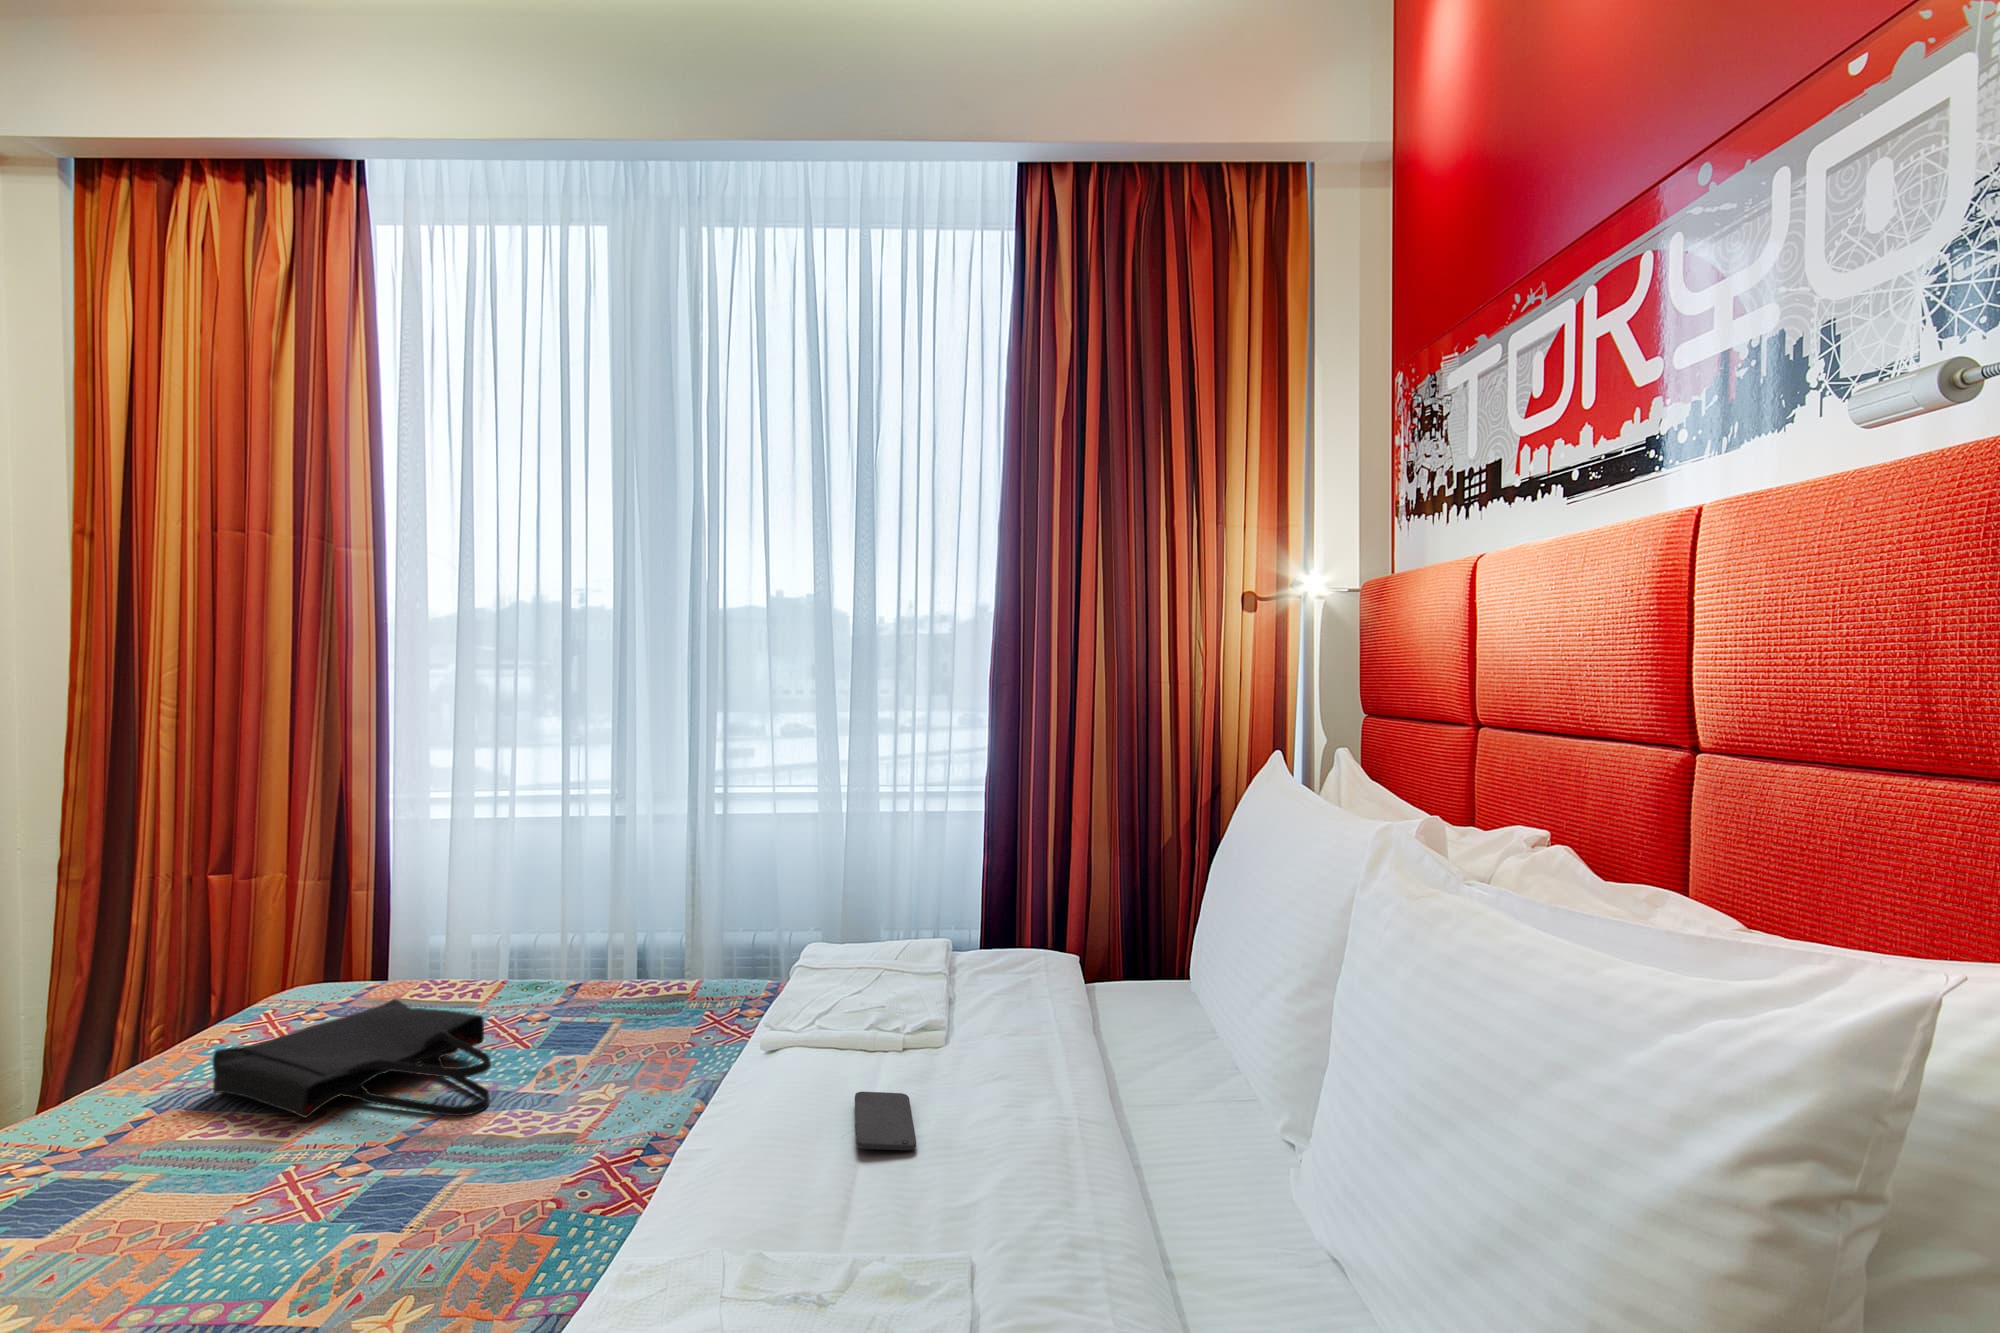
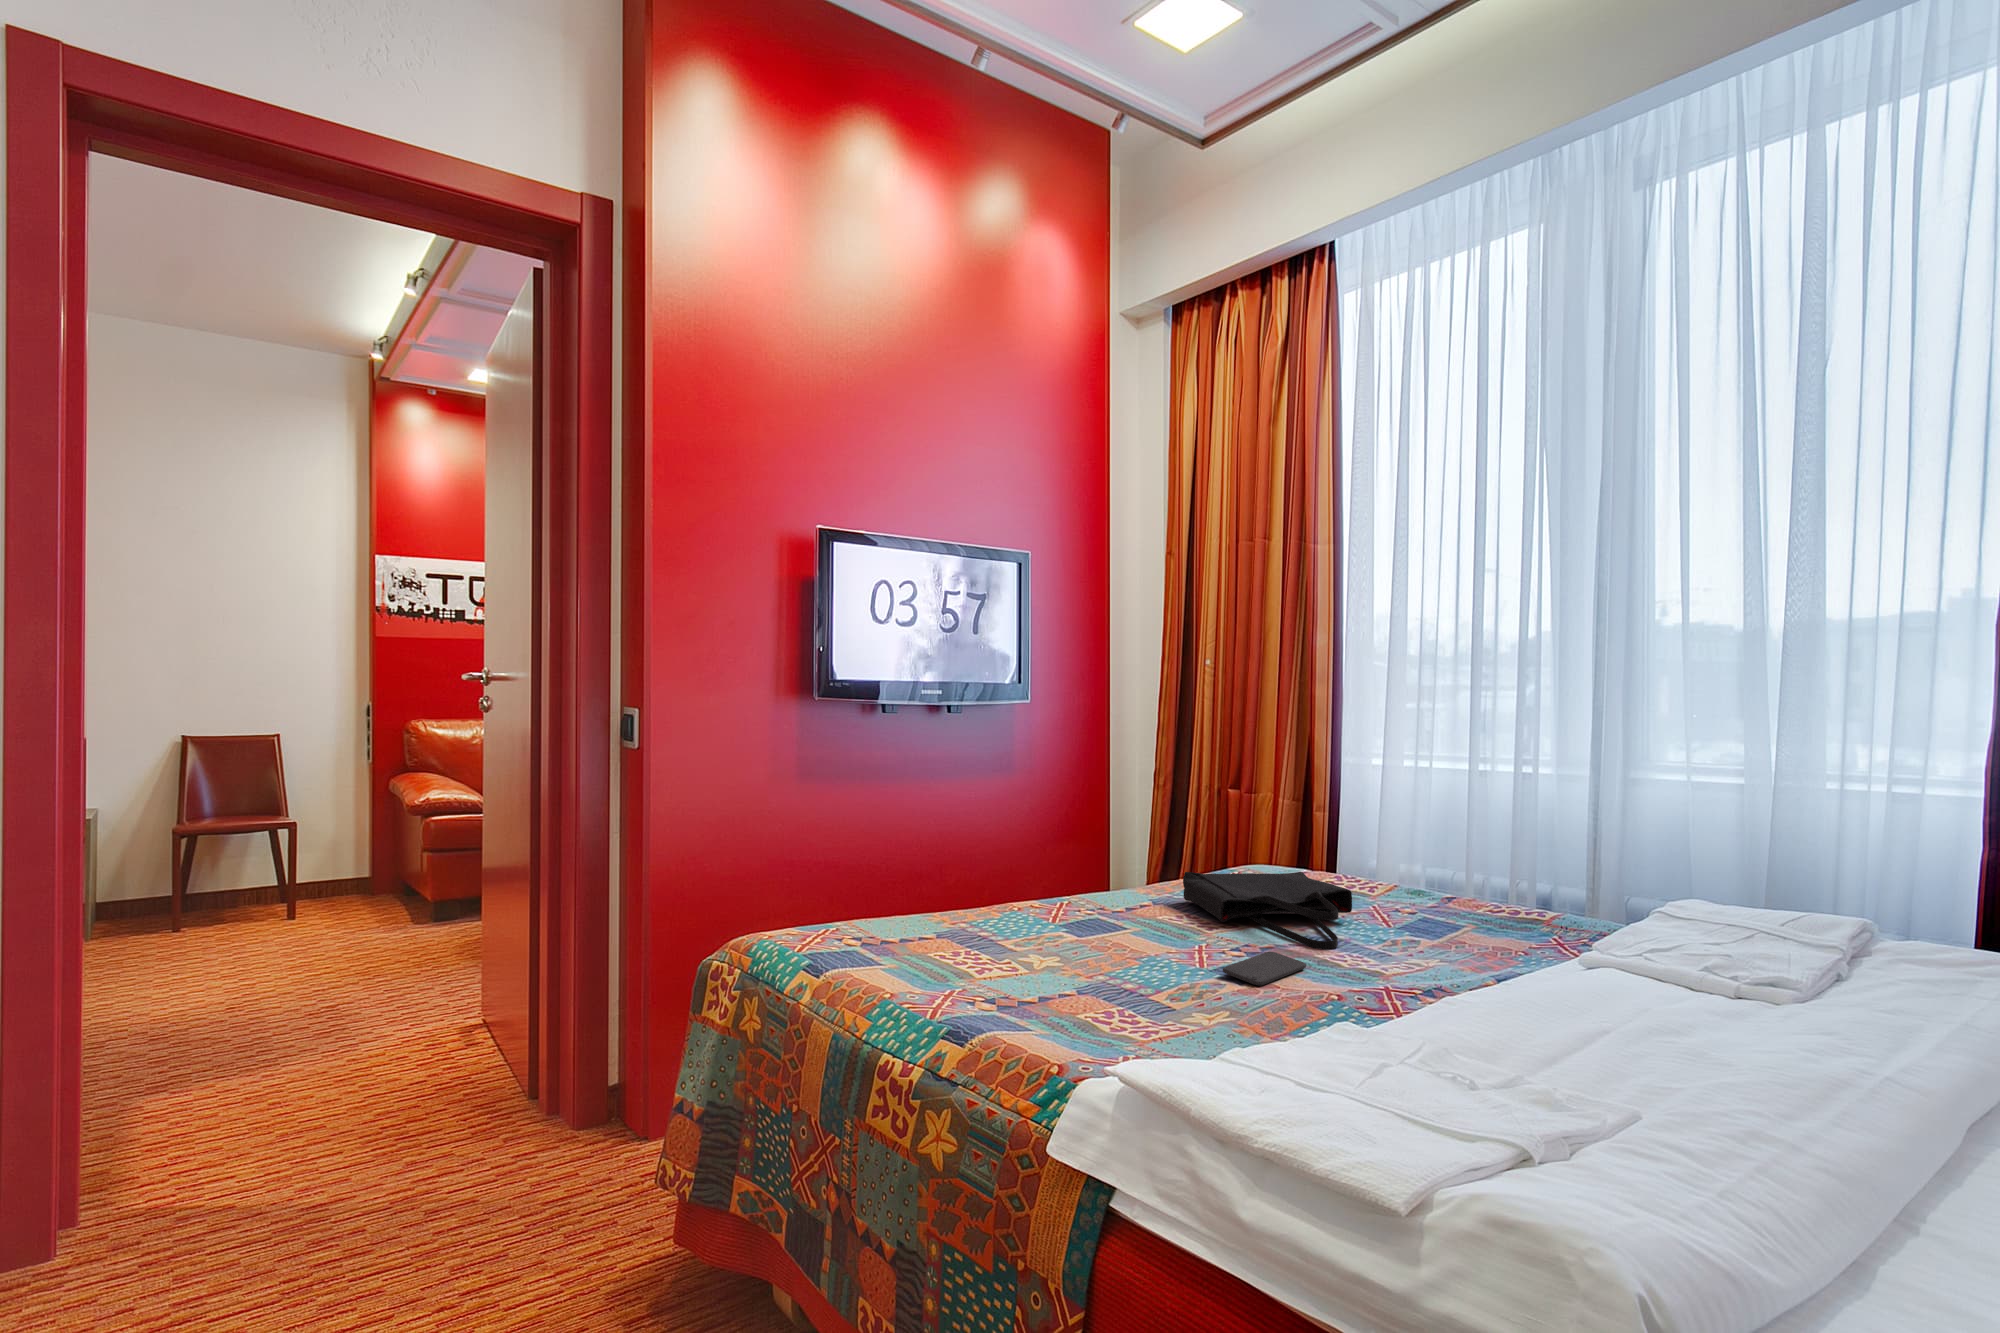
smartphone: present [855,1092,916,1150] -> present [1223,951,1306,986]

